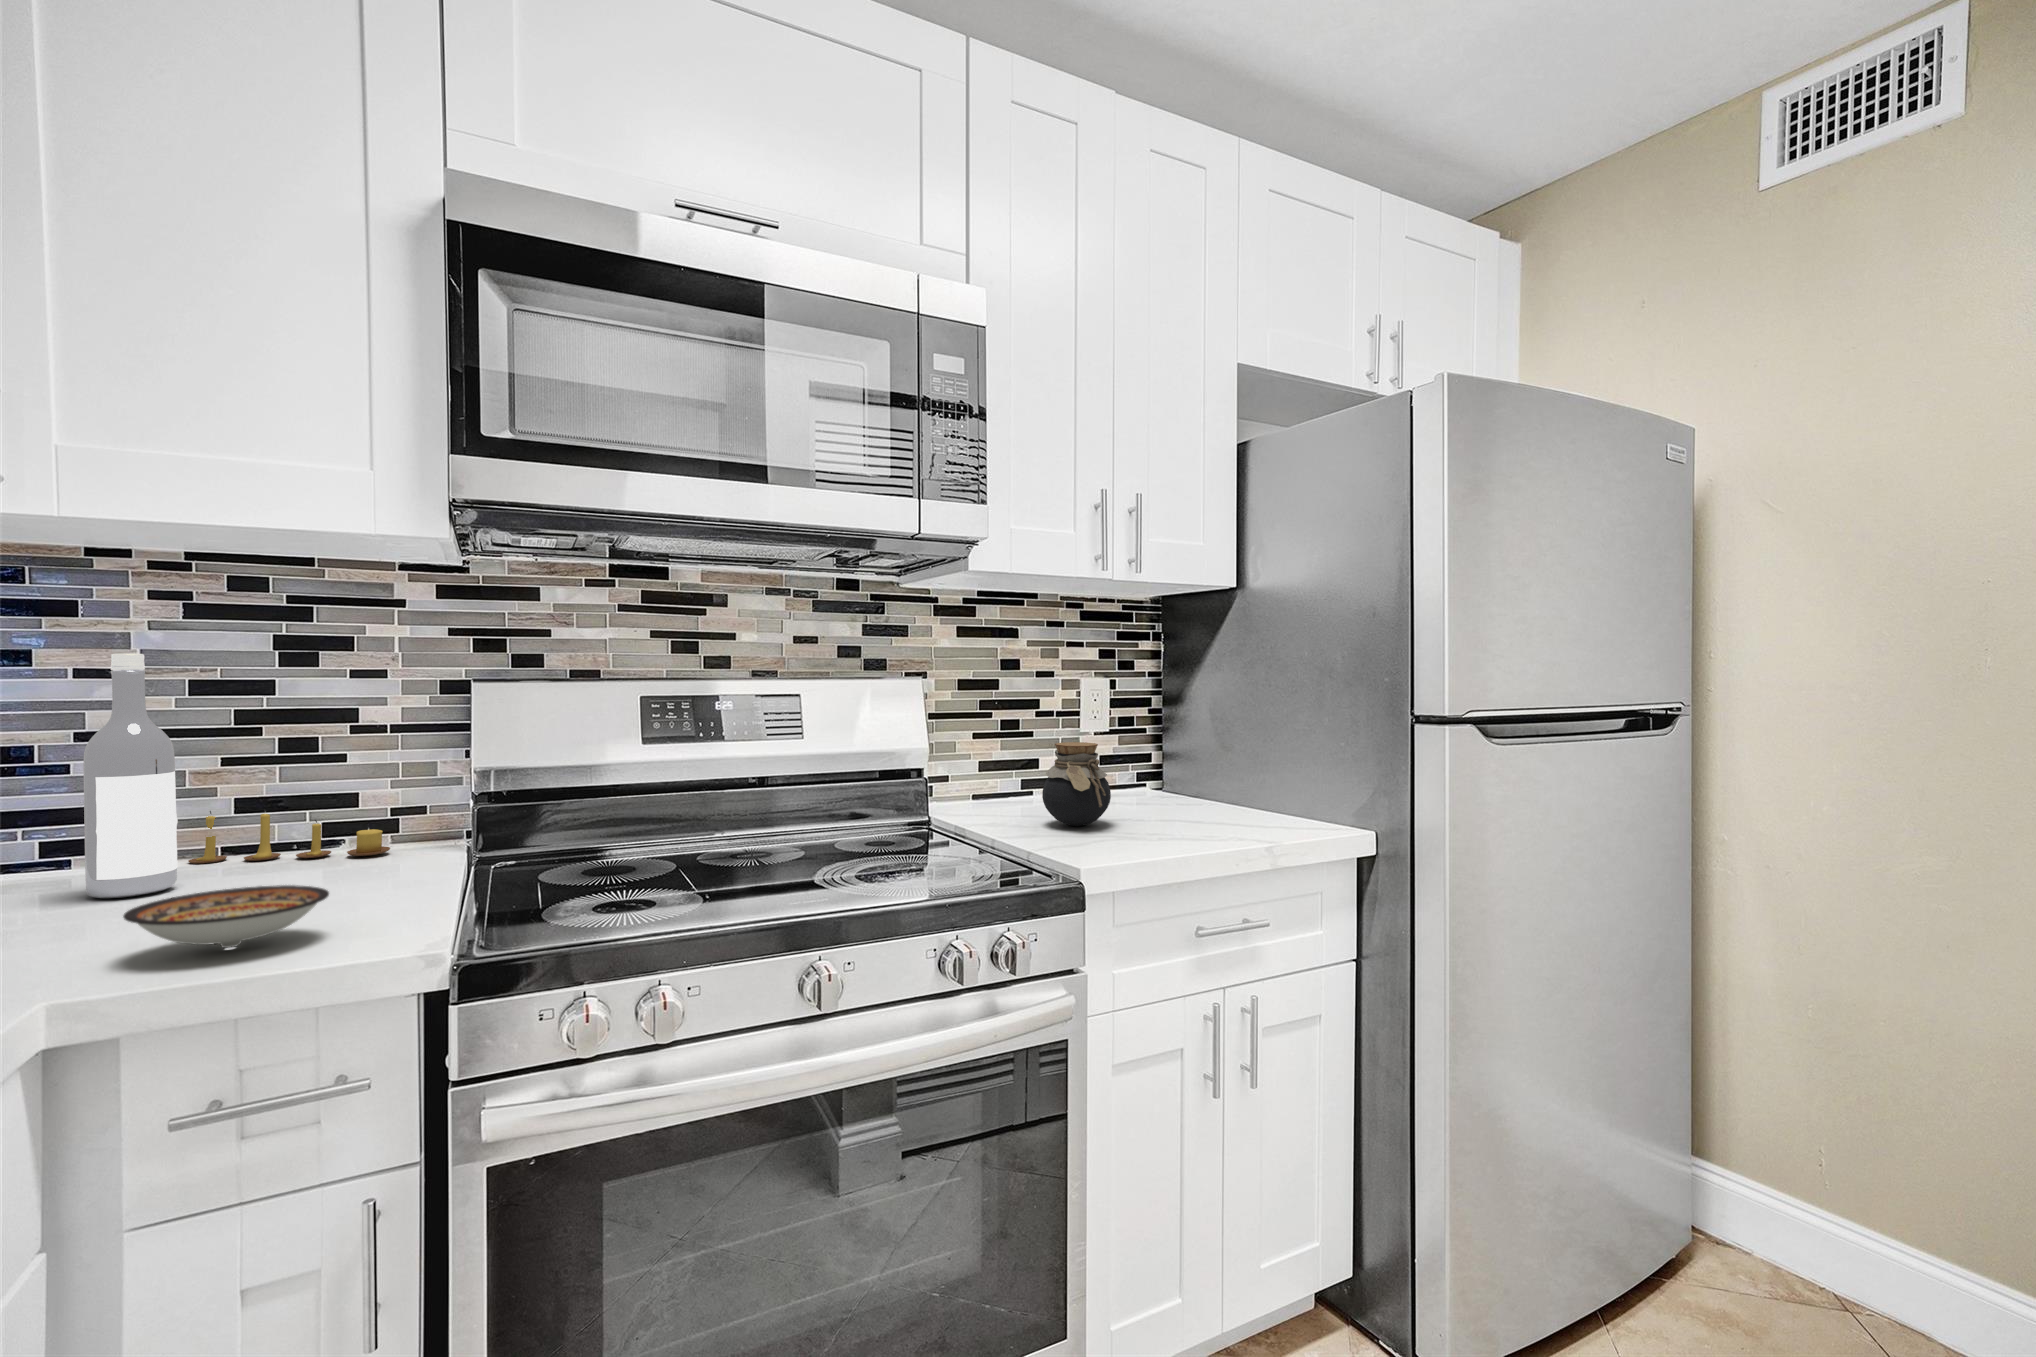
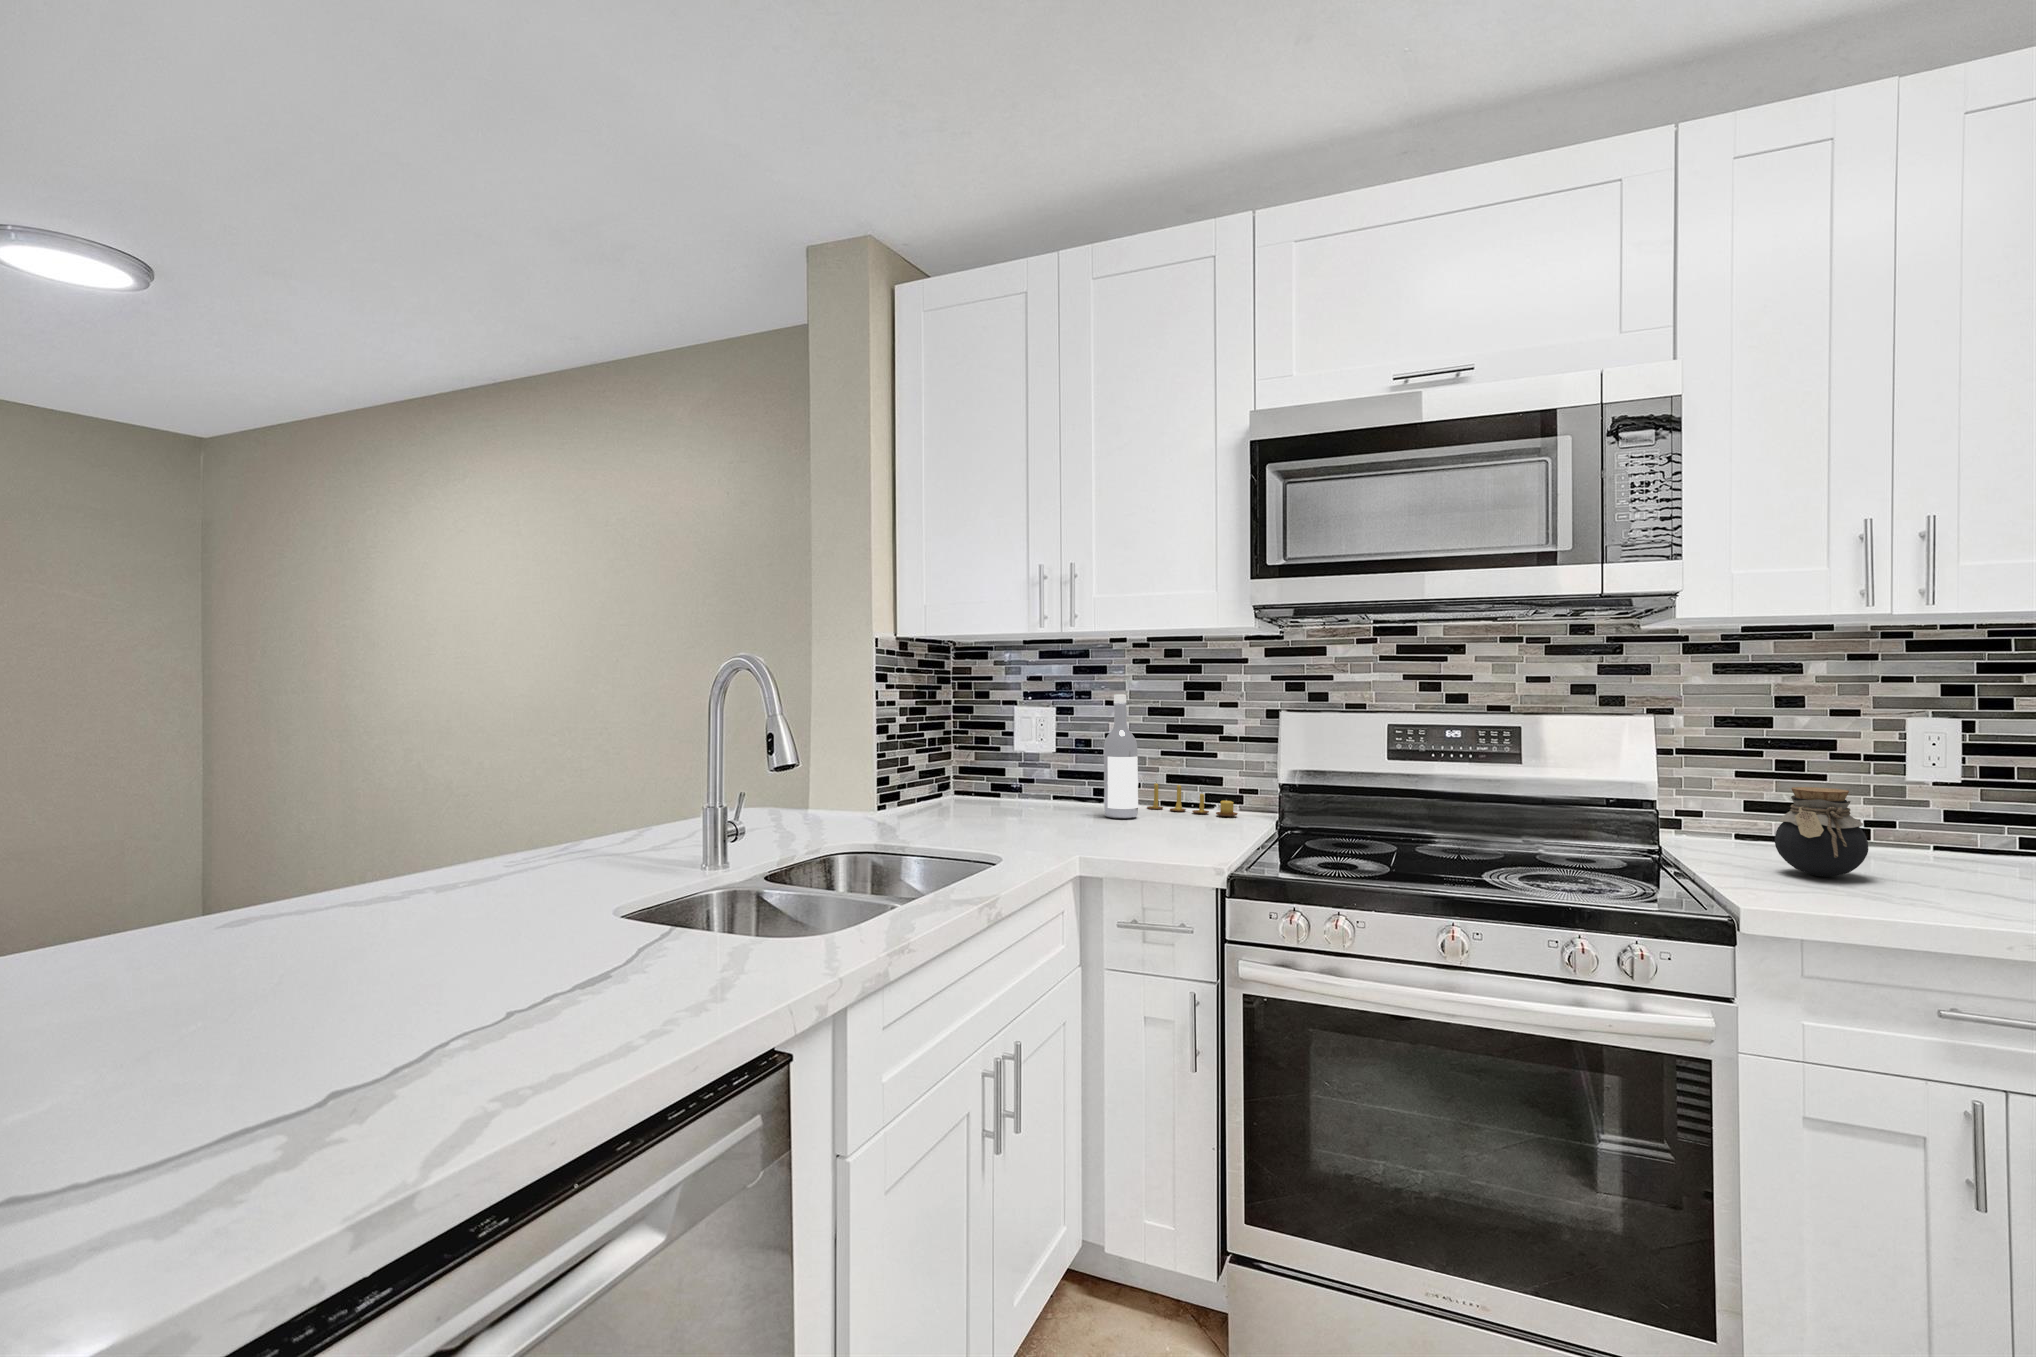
ceramic bowl: present [123,885,329,948] -> none [1109,816,1186,844]

